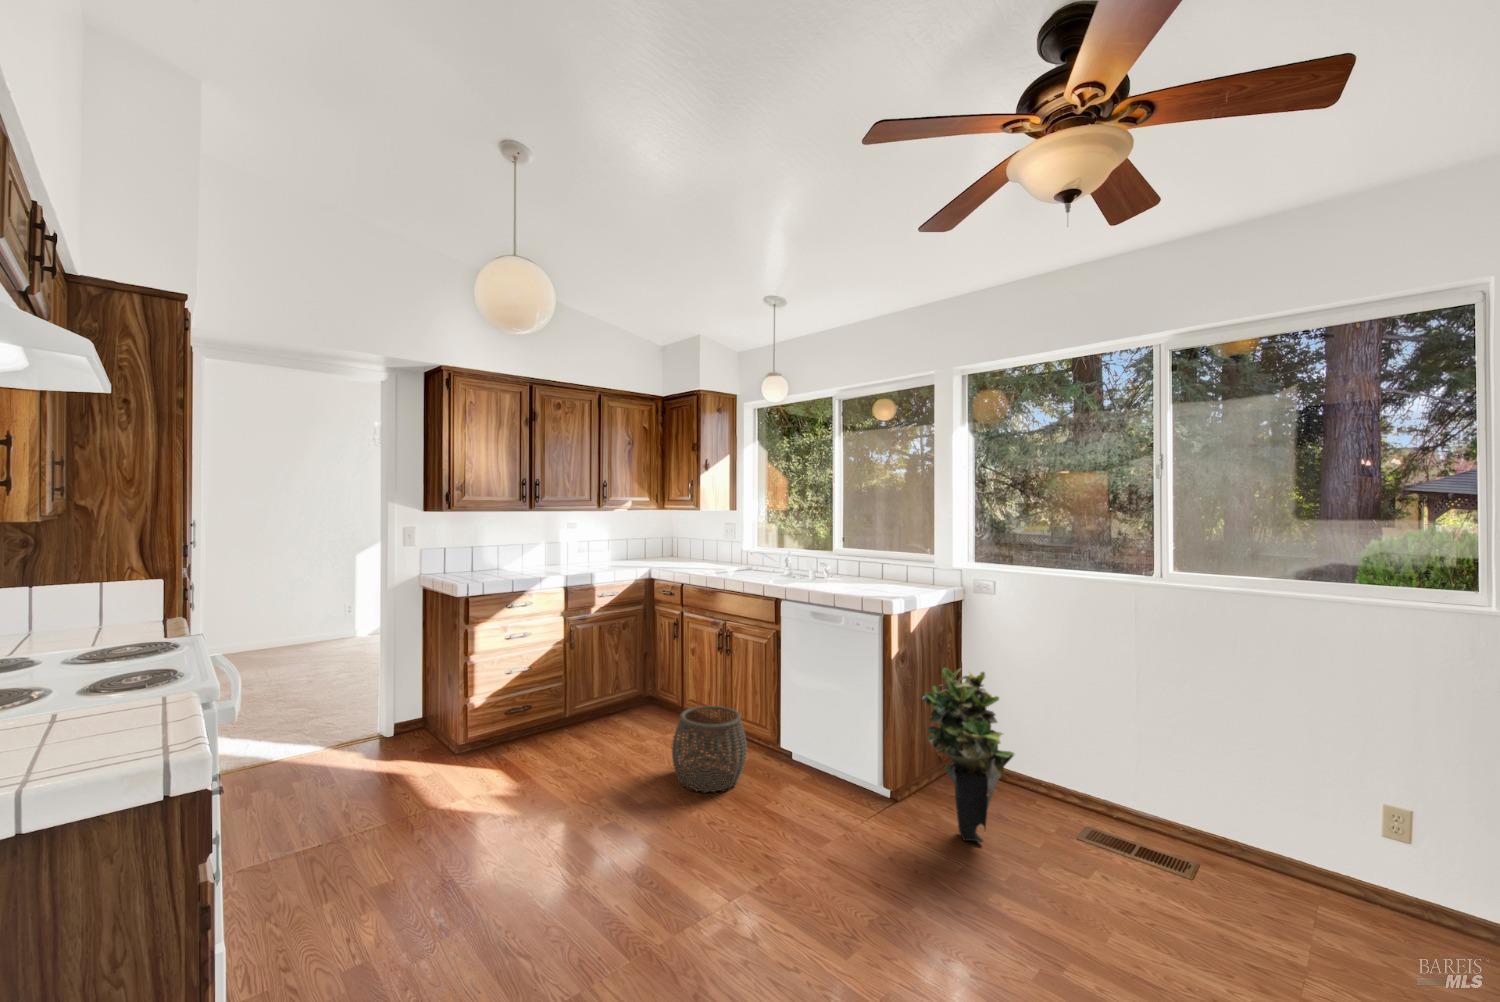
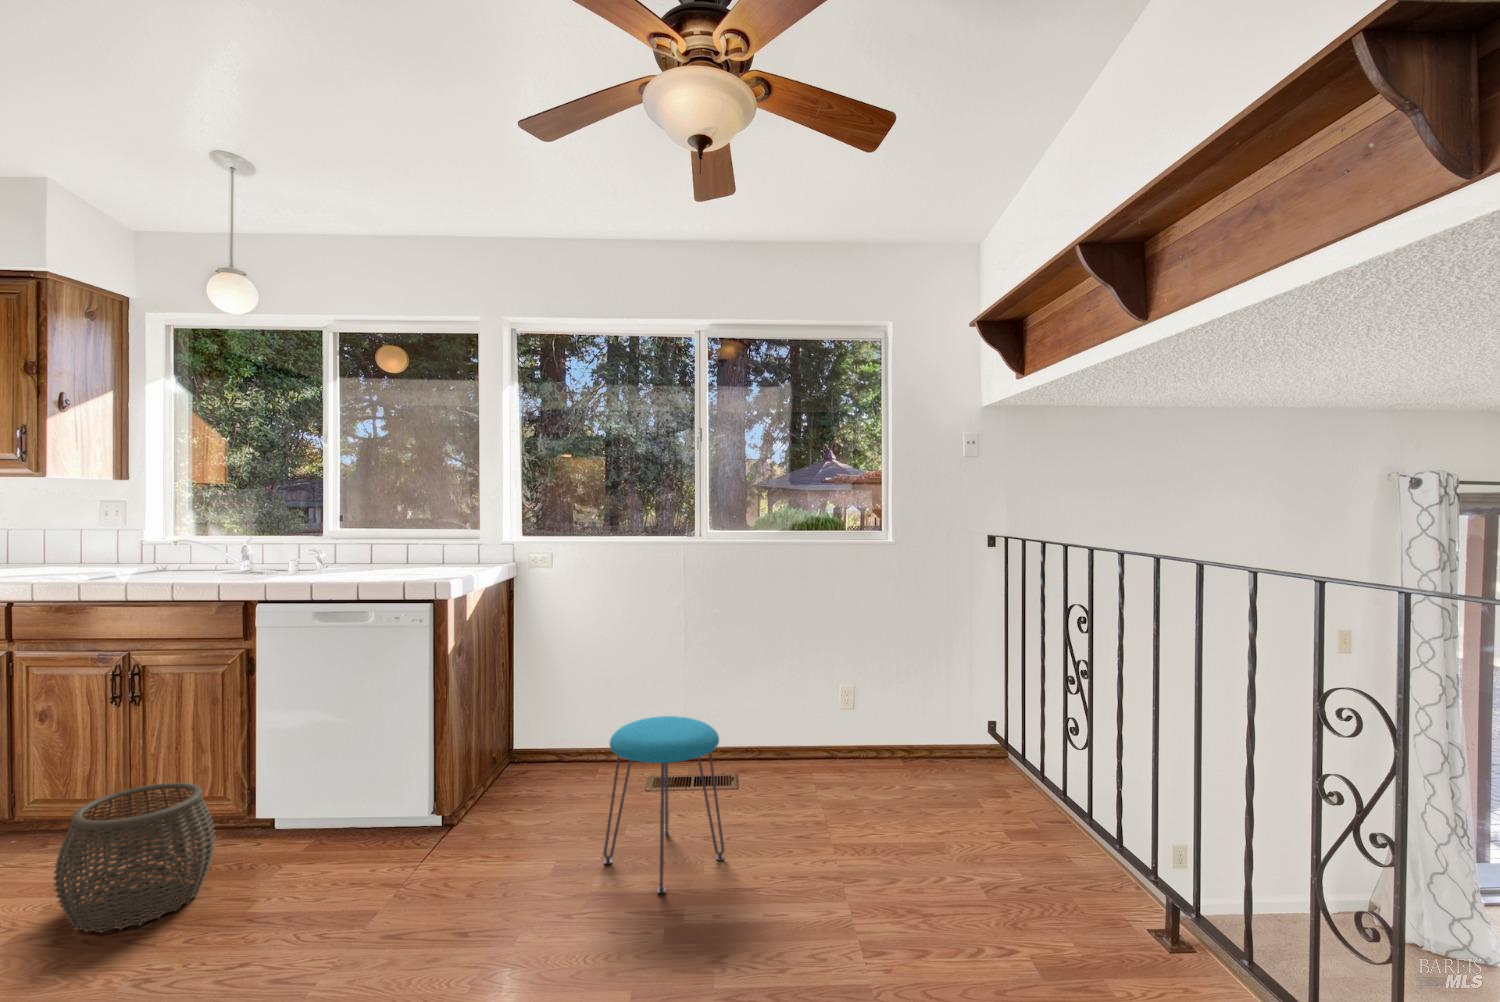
potted plant: present [922,668,1014,842] -> none [486,650,592,840]
stool: none [1009,759,1145,942] -> present [603,716,724,893]

